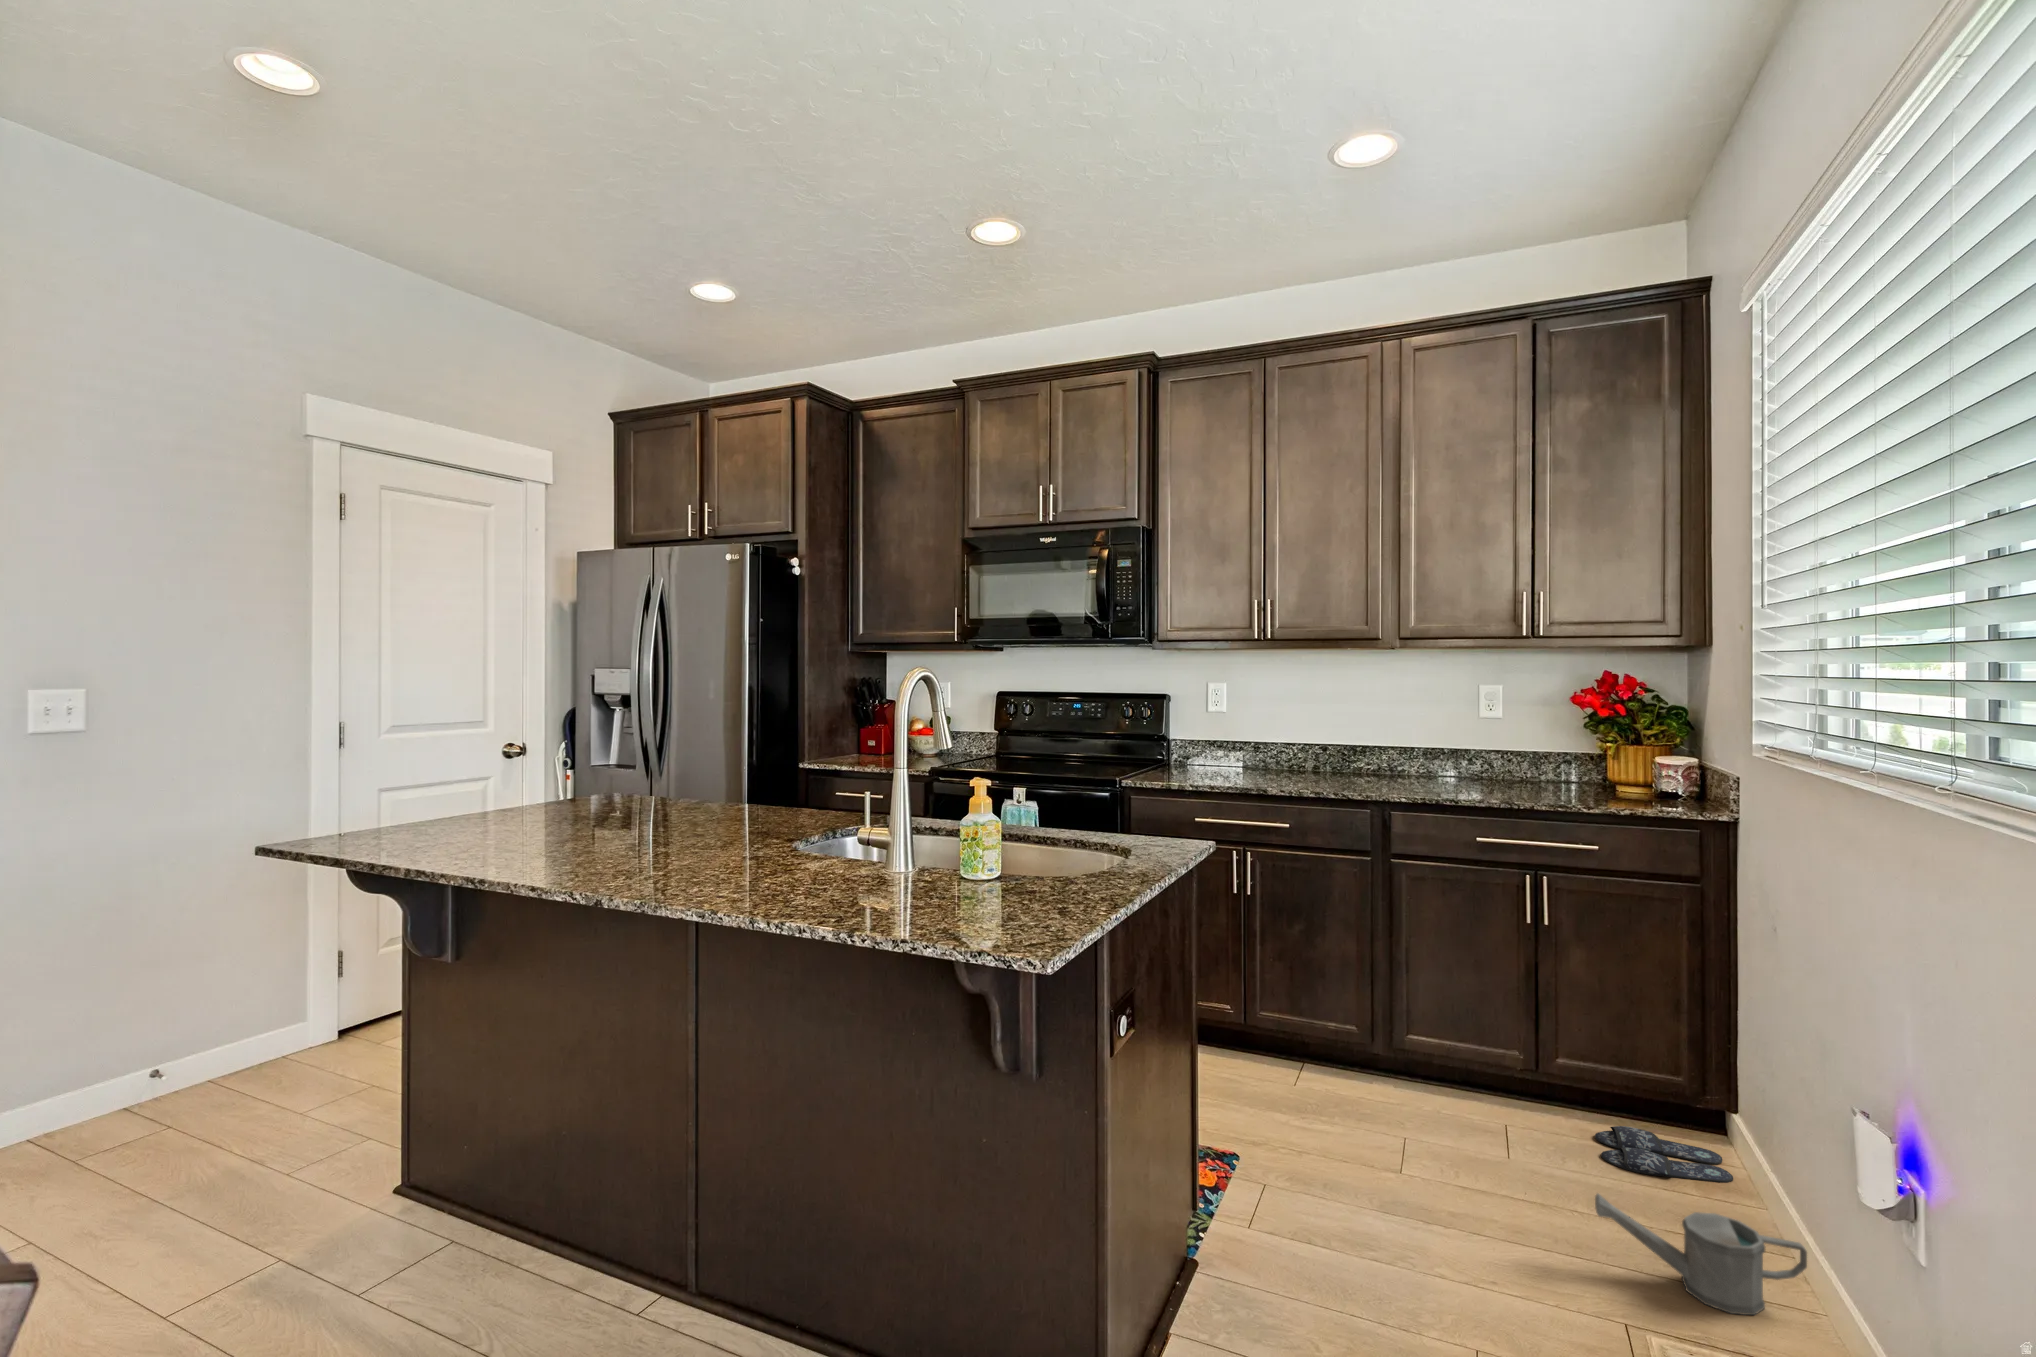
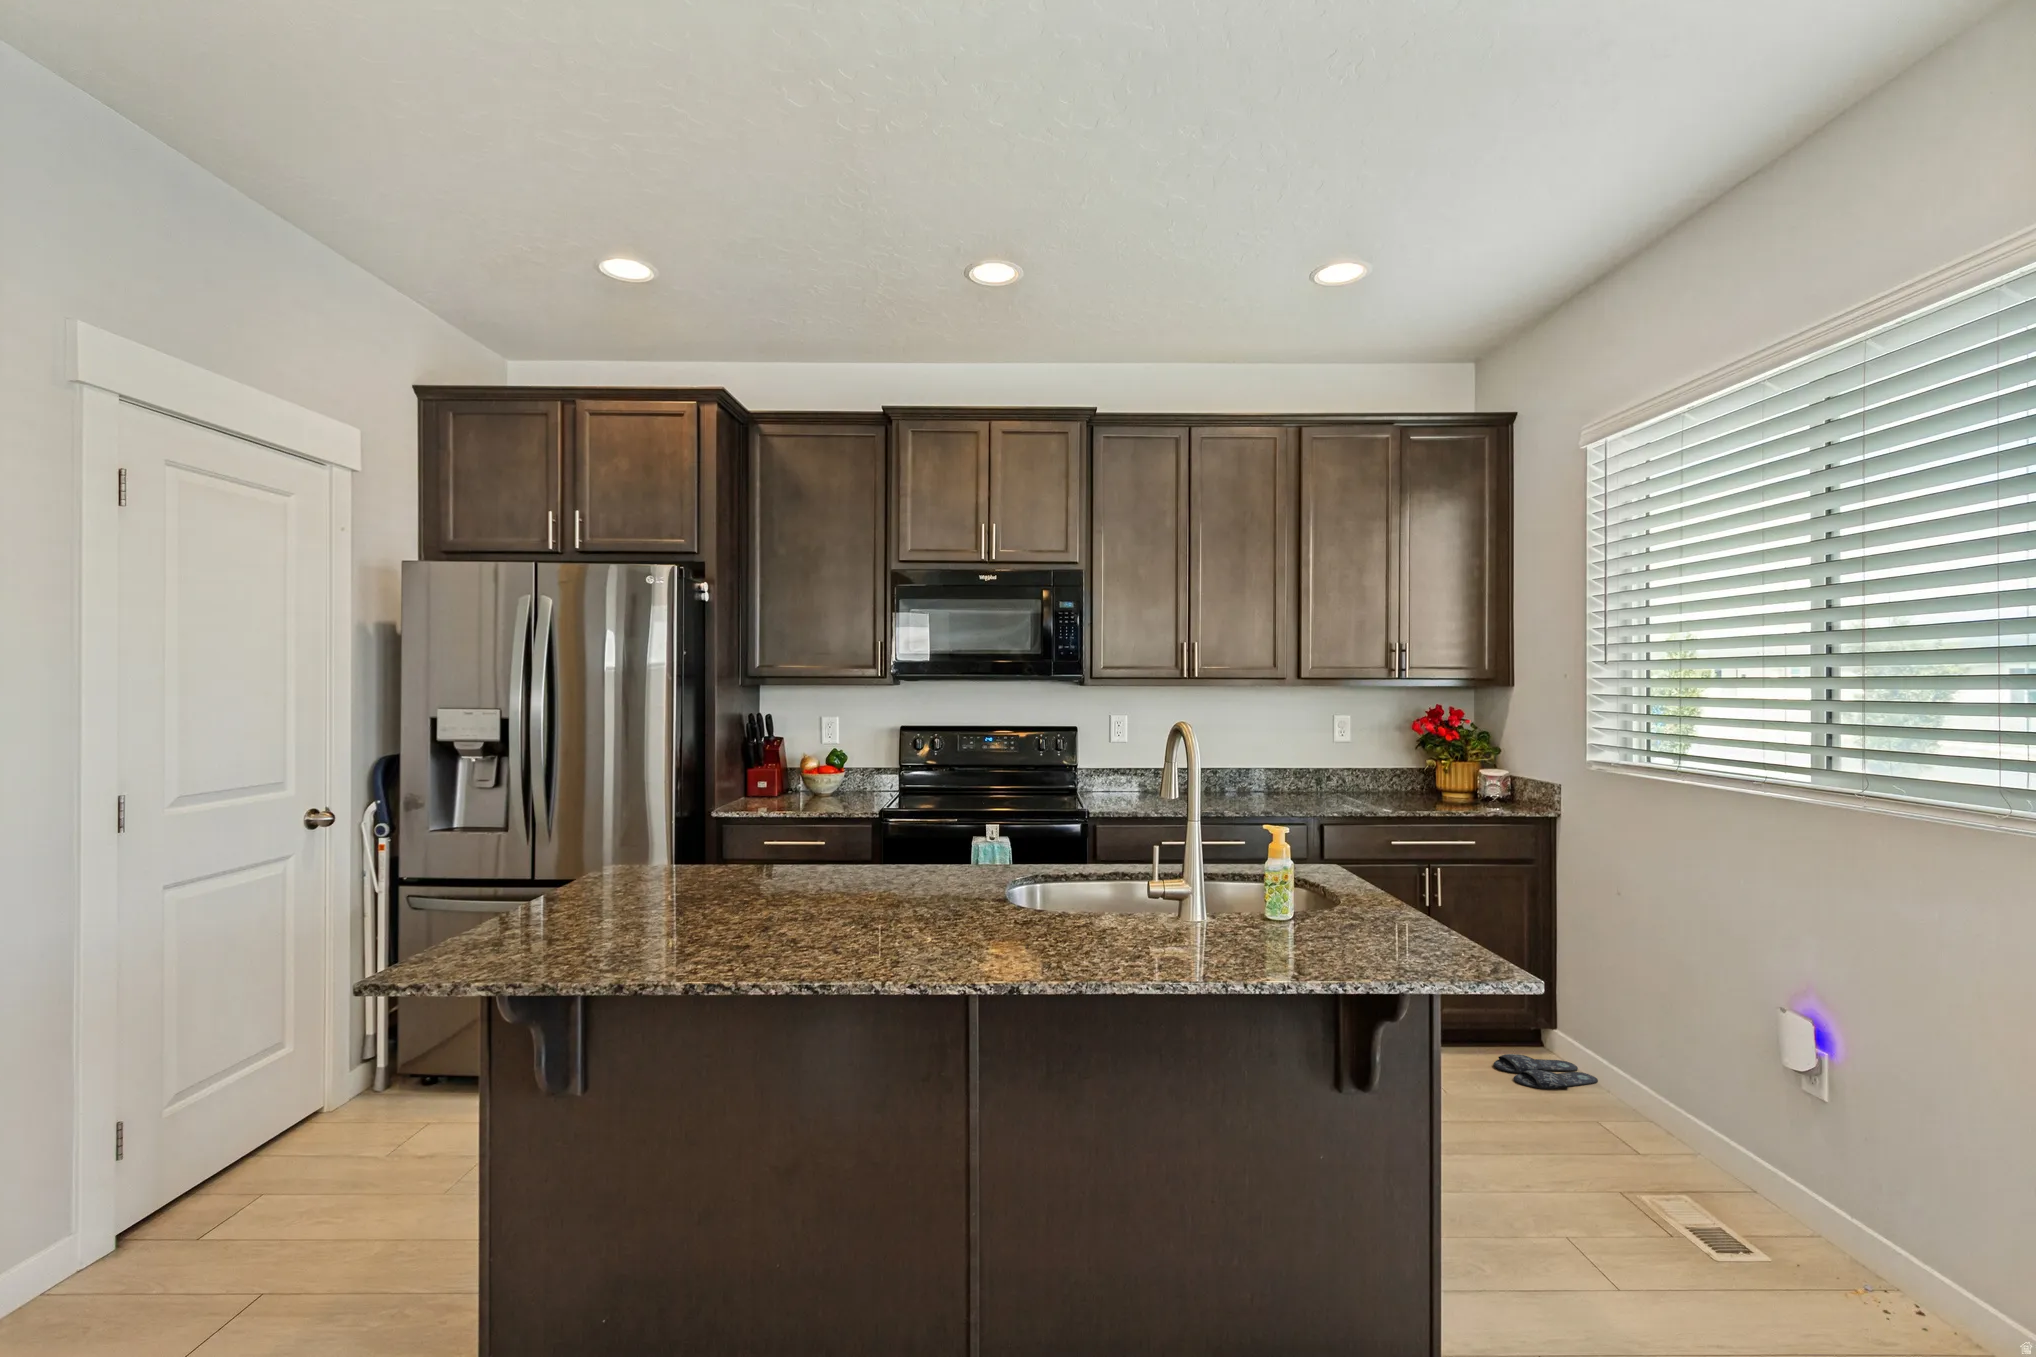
watering can: present [1595,1194,1807,1315] -> none [1610,1110,1743,1182]

